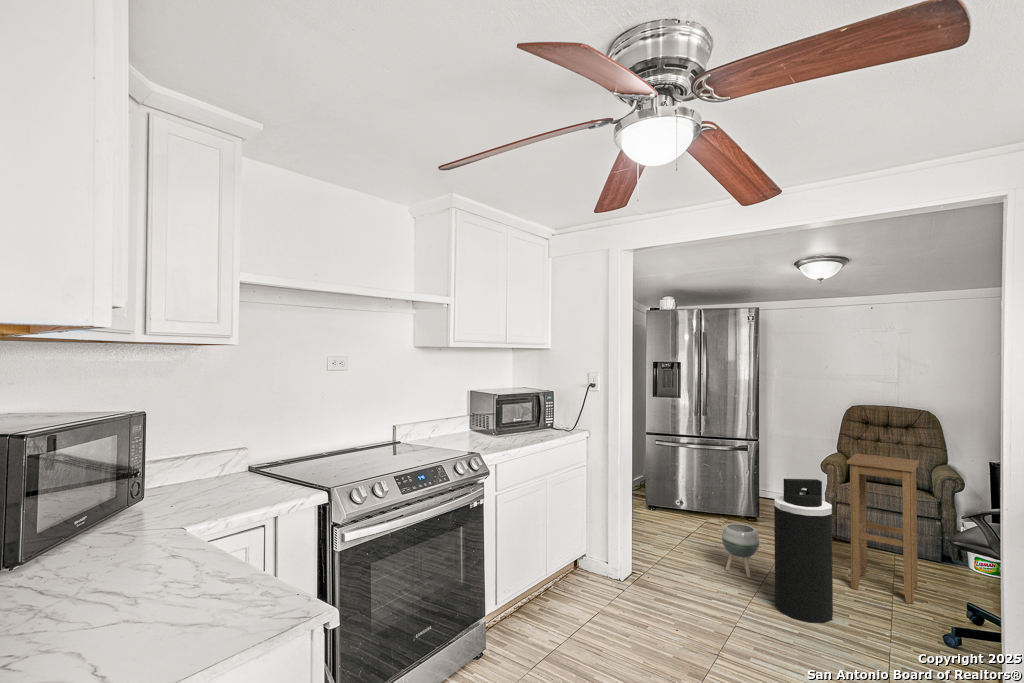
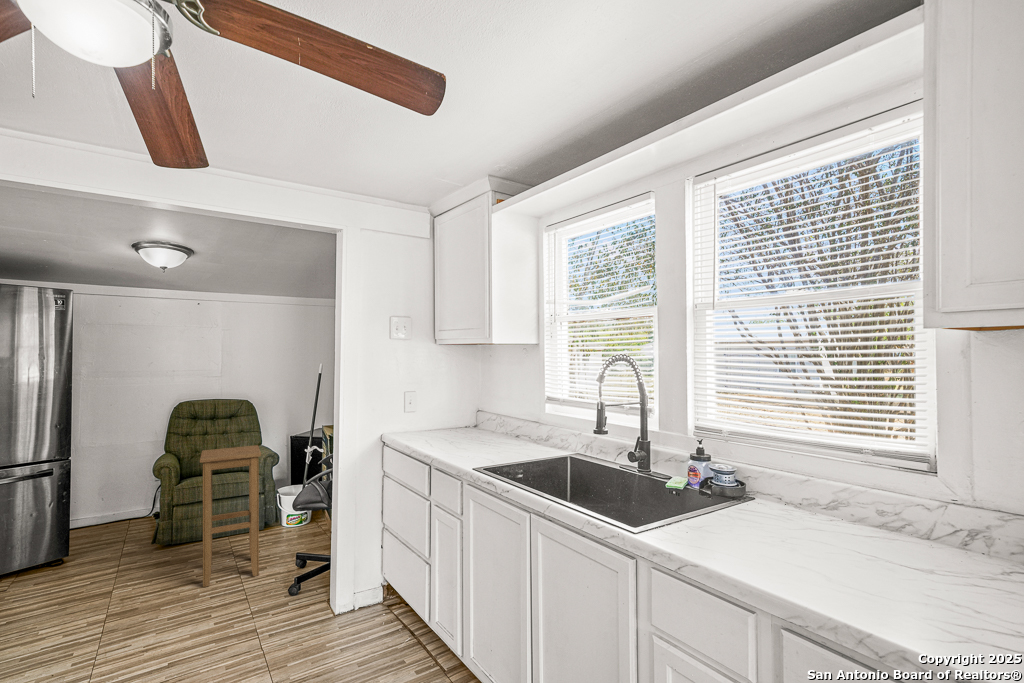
trash can: present [774,479,833,623] -> none [128,487,197,654]
planter: present [722,523,760,577] -> none [35,569,95,642]

